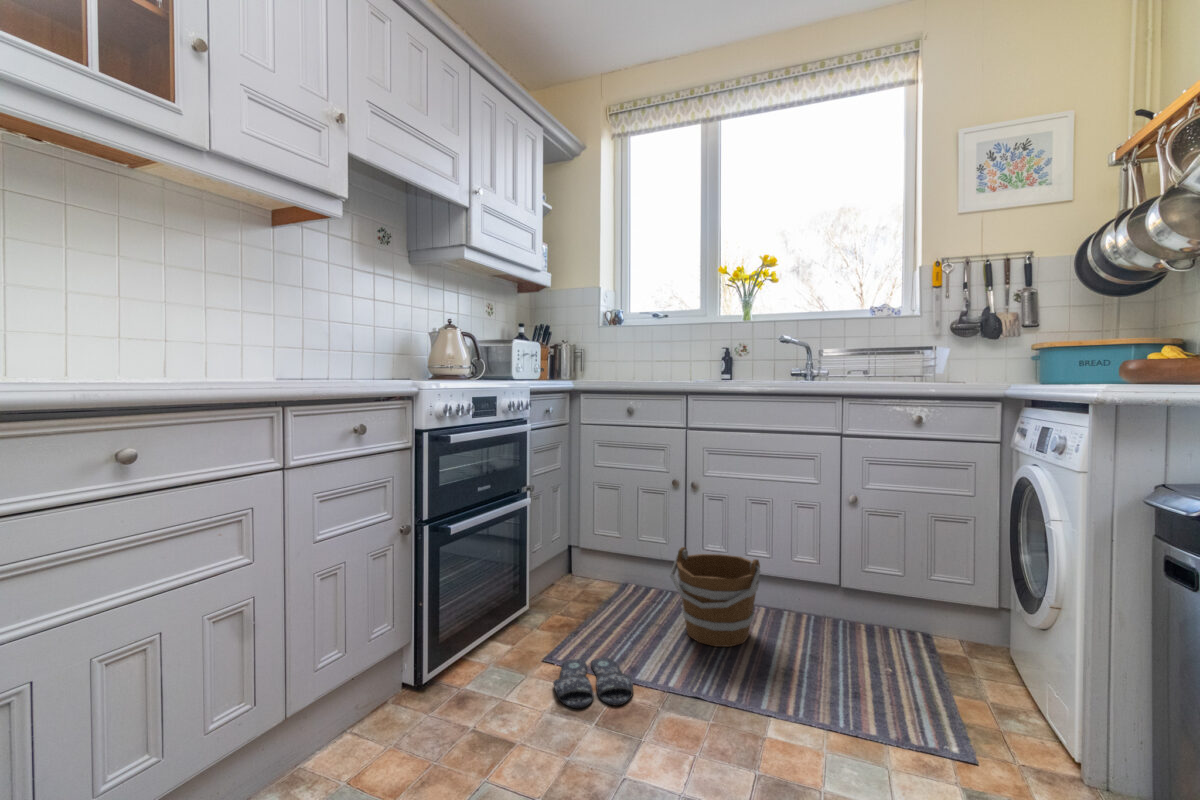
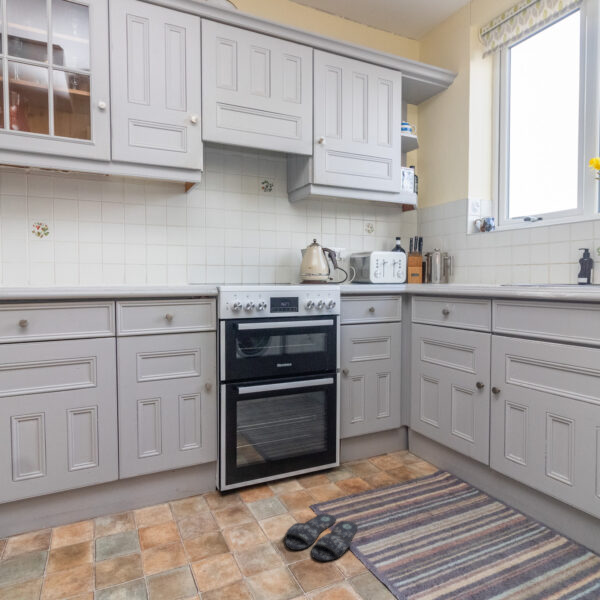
bucket: present [670,547,760,647] -> none [434,448,530,563]

